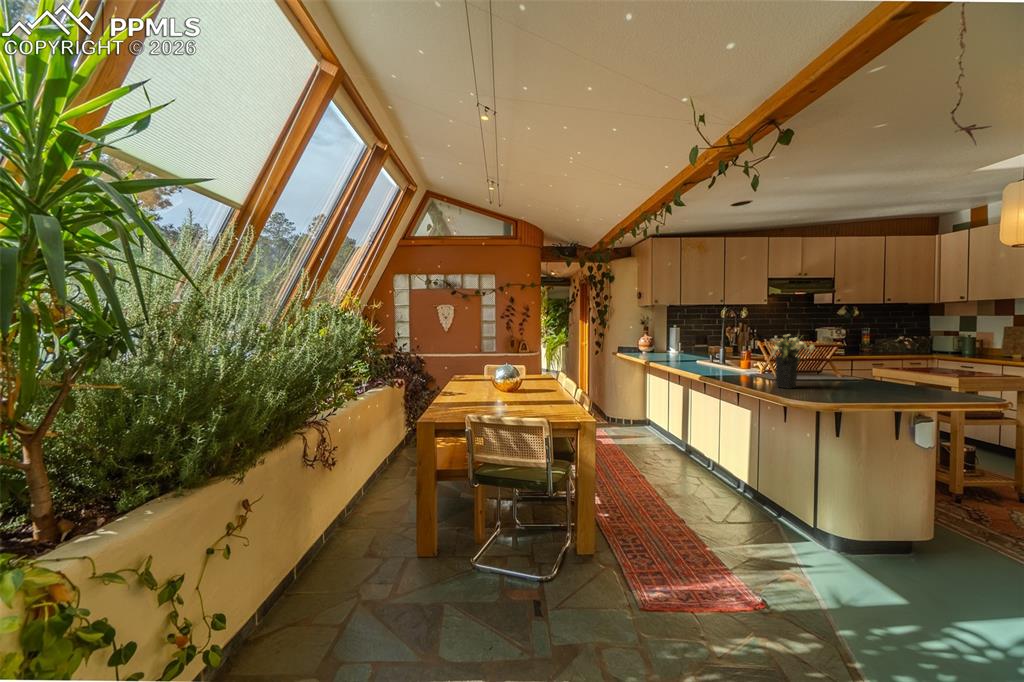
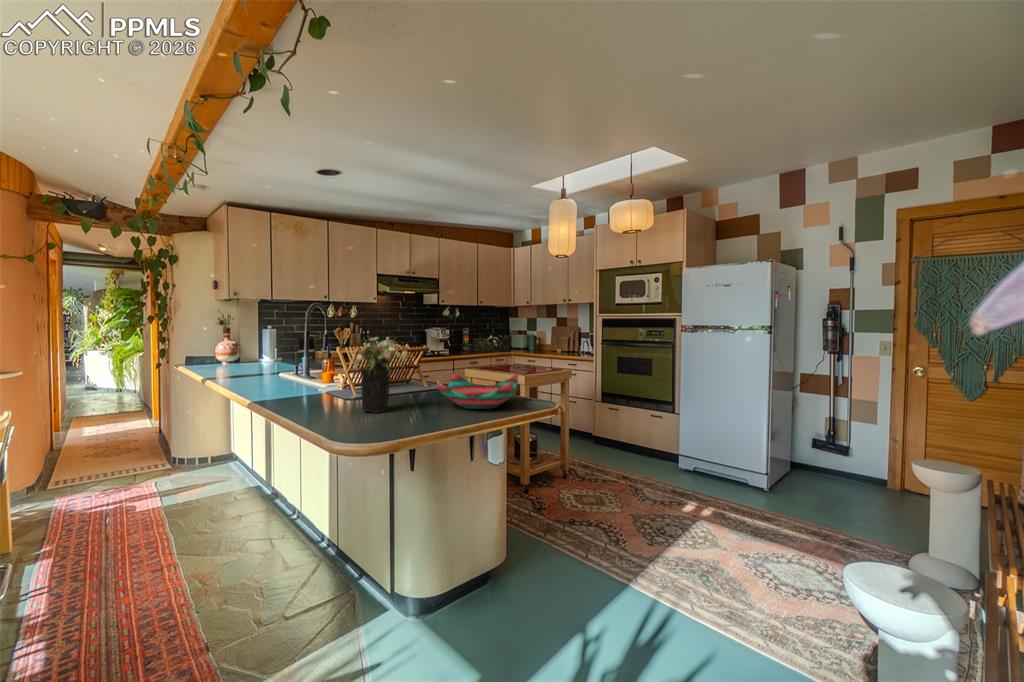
decorative bowl: none [840,366,926,395] -> present [437,374,518,409]

